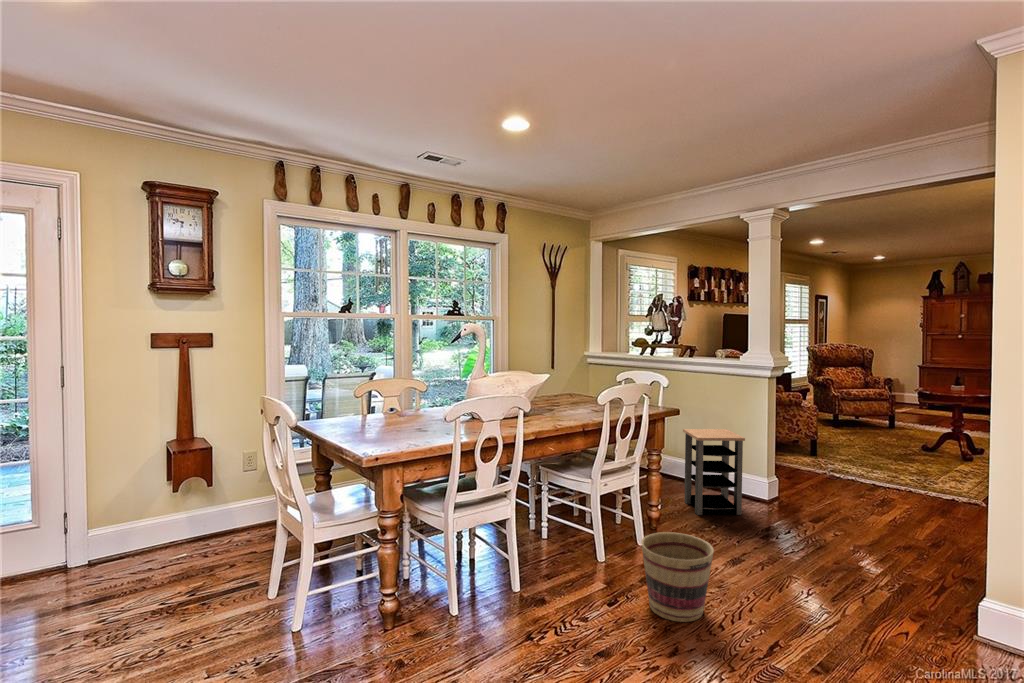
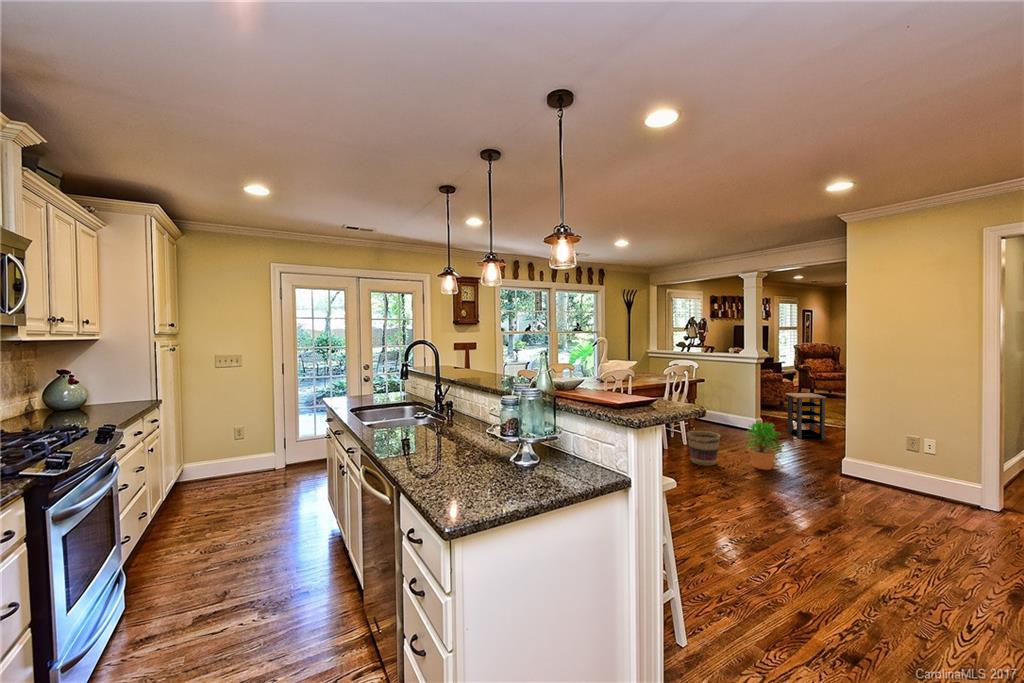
side table: present [683,429,745,515] -> present [786,393,826,439]
potted plant: none [758,515,857,632] -> present [745,422,780,470]

